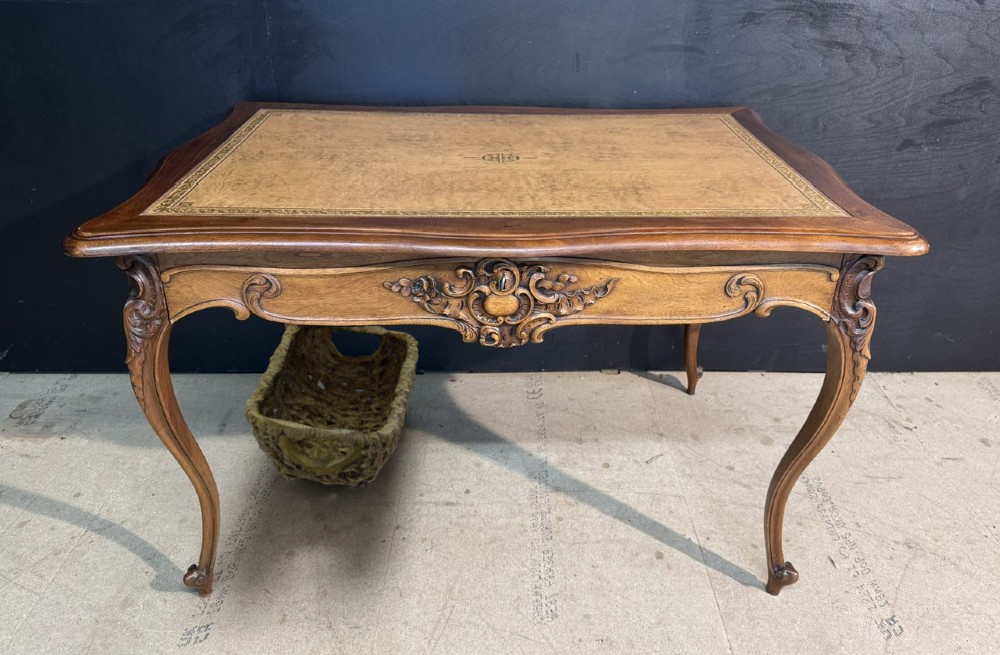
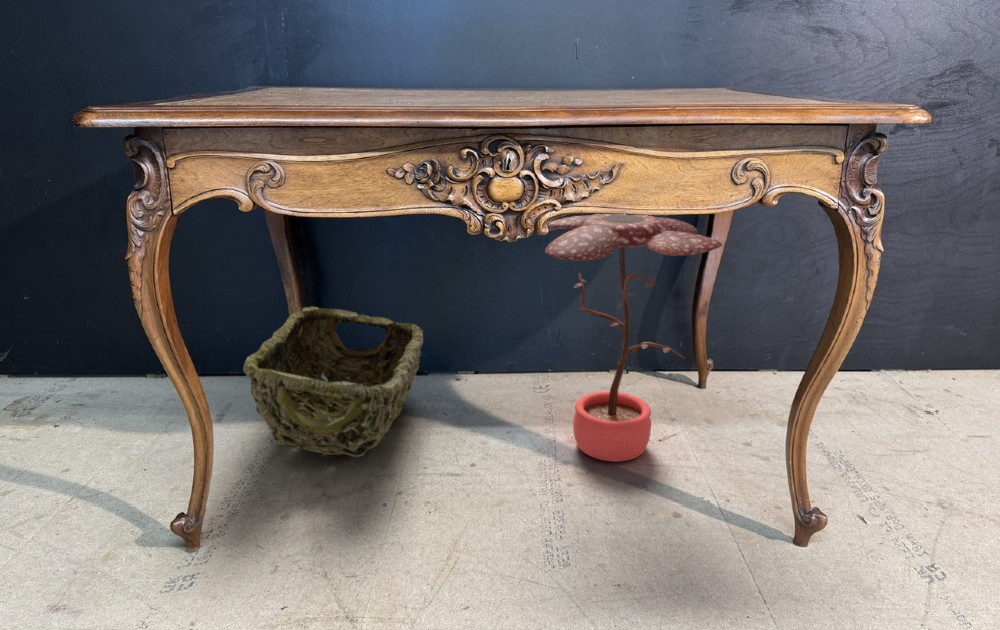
potted plant: none [535,254,716,491] -> present [545,212,722,461]

